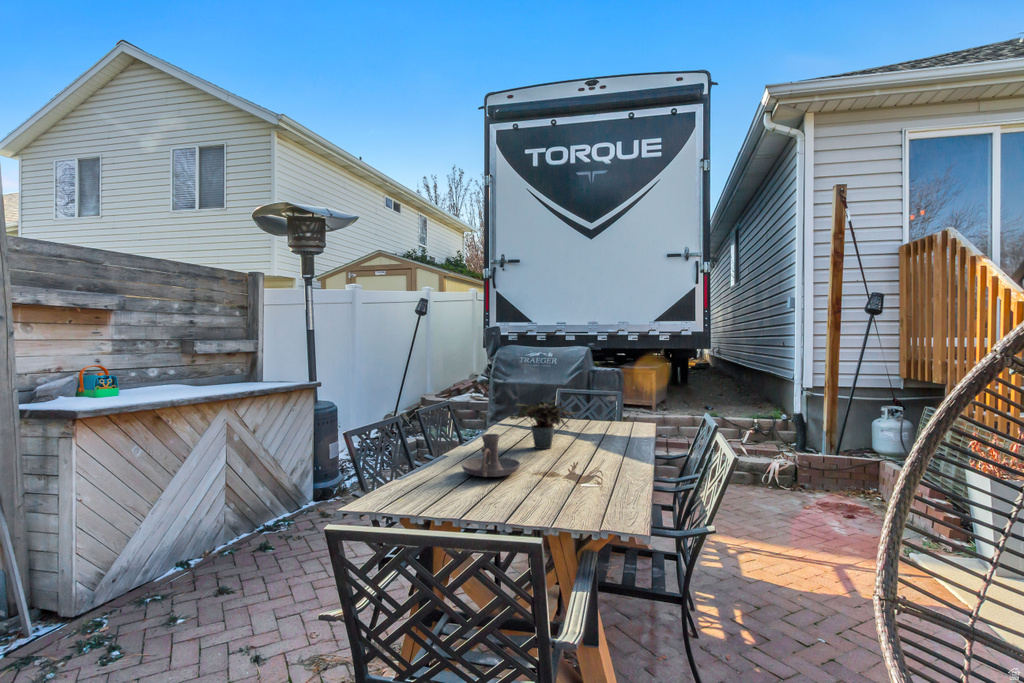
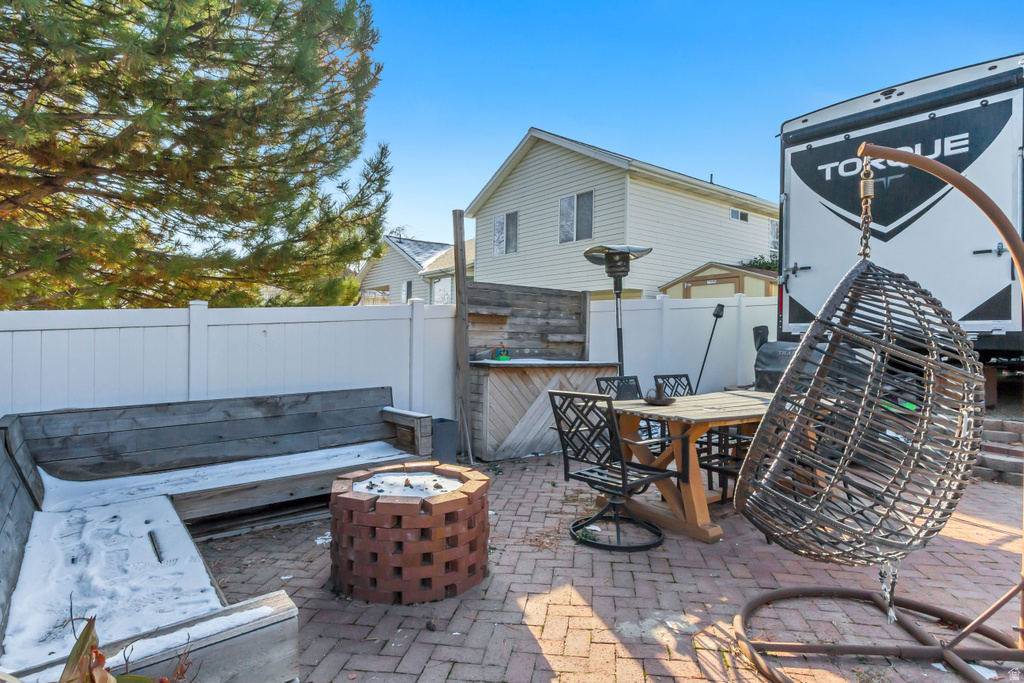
potted plant: present [508,400,578,449] -> none [693,372,740,402]

